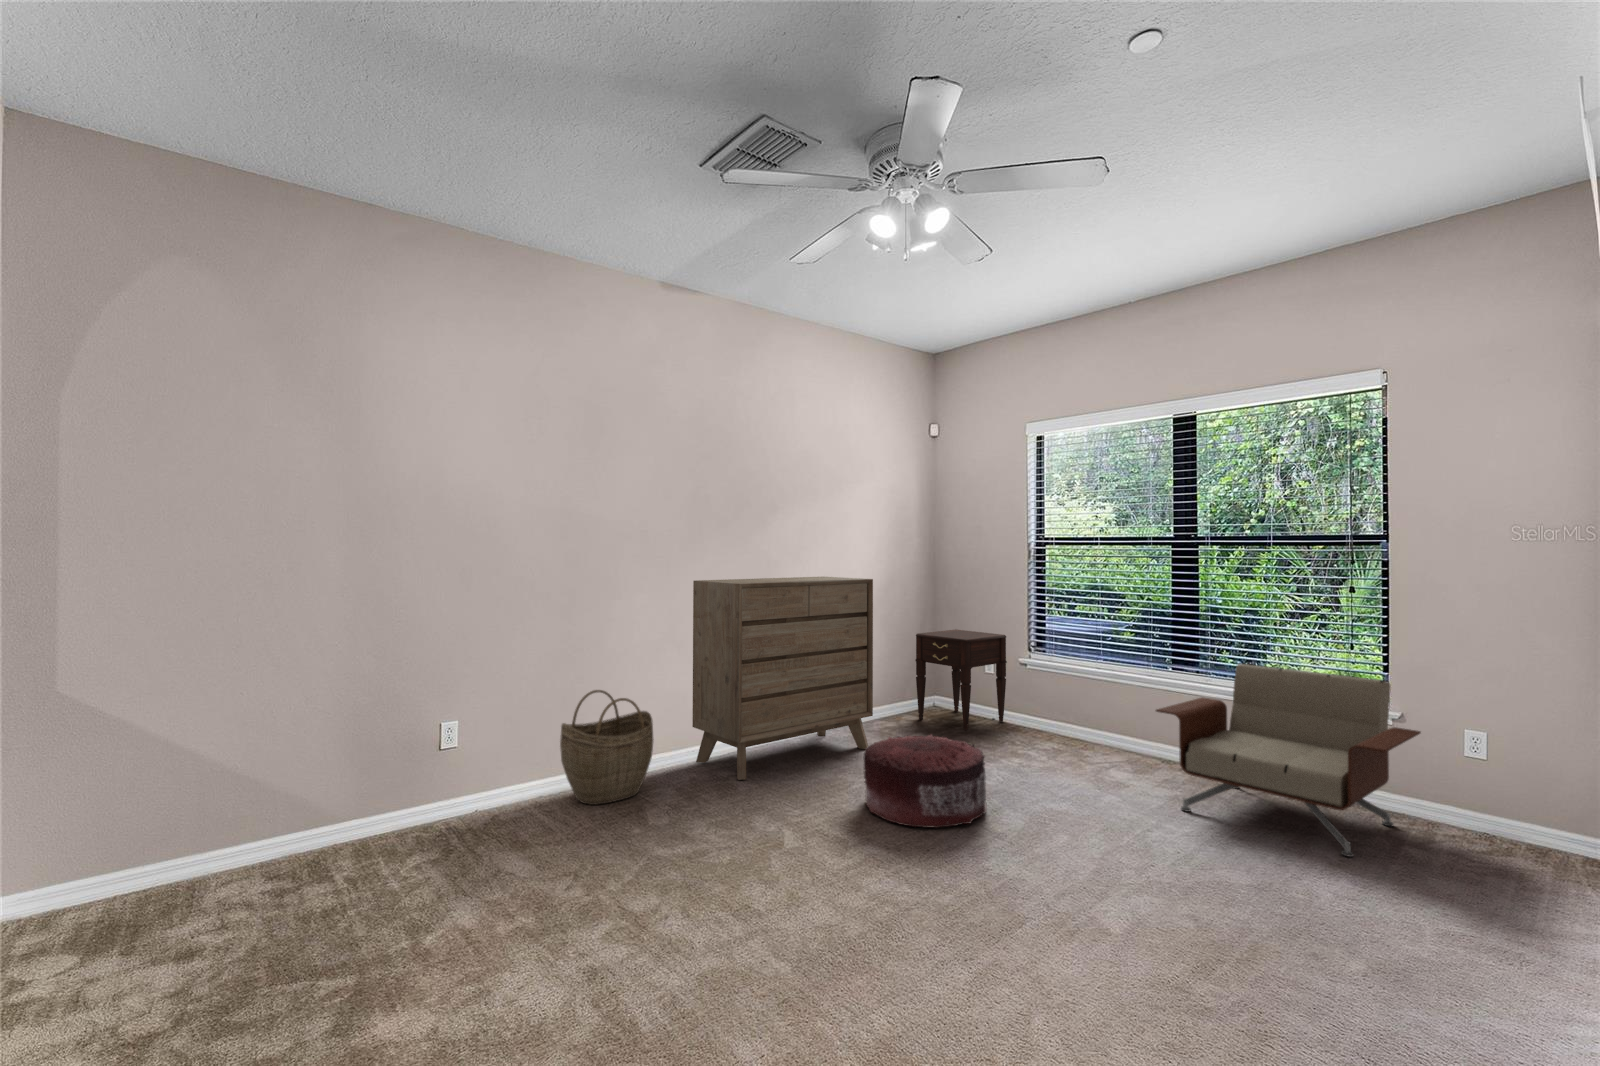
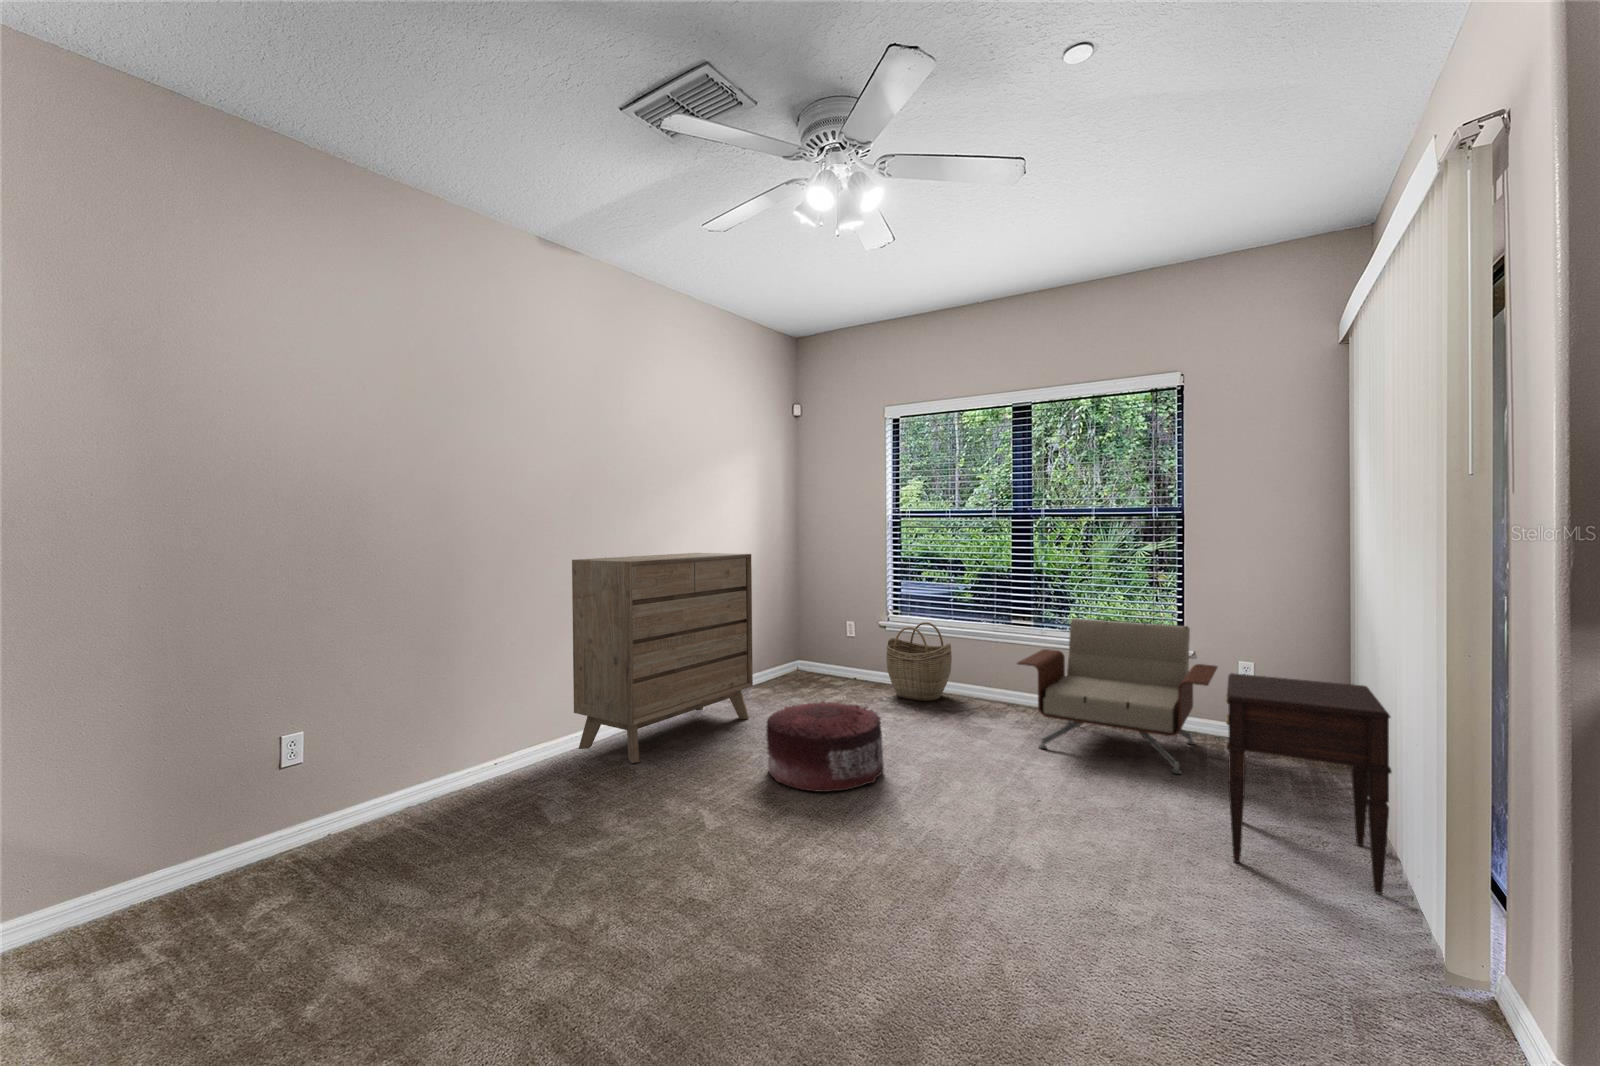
nightstand: present [915,629,1007,730] -> present [1226,673,1391,894]
woven basket: present [560,690,654,805] -> present [886,622,952,701]

